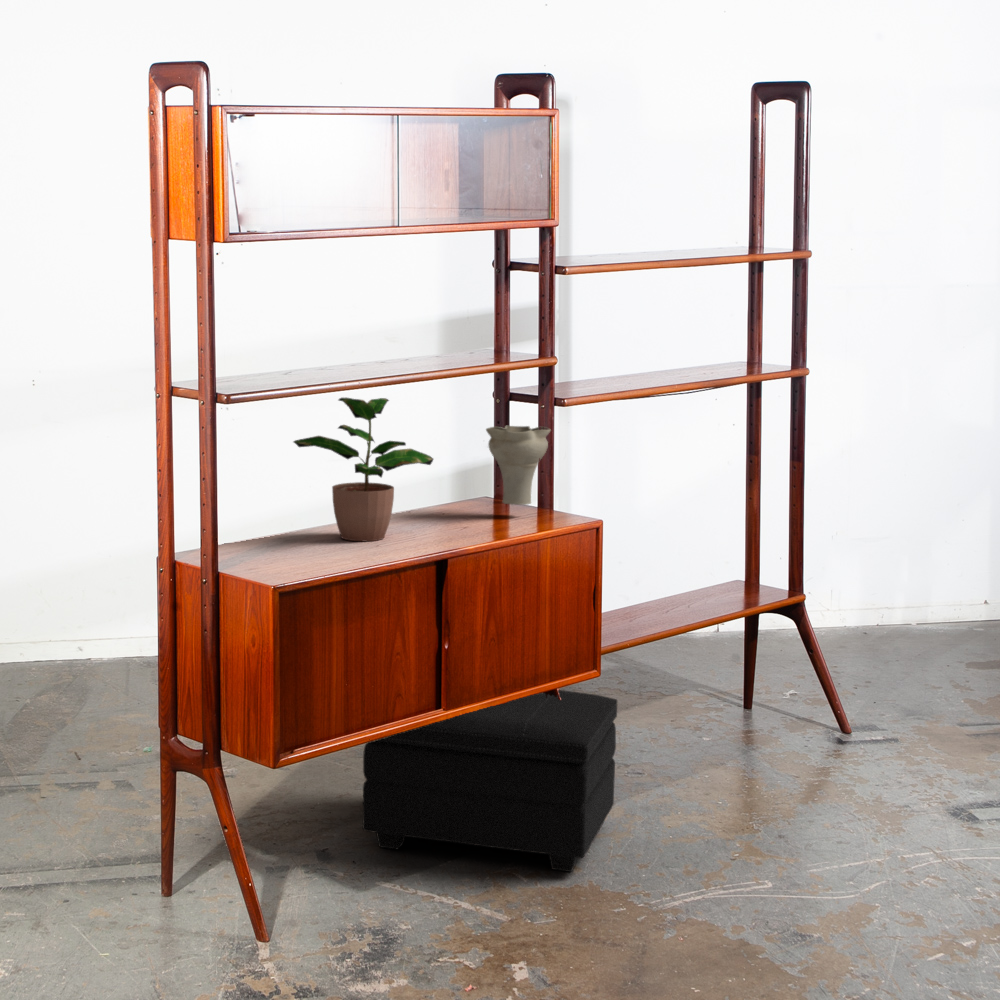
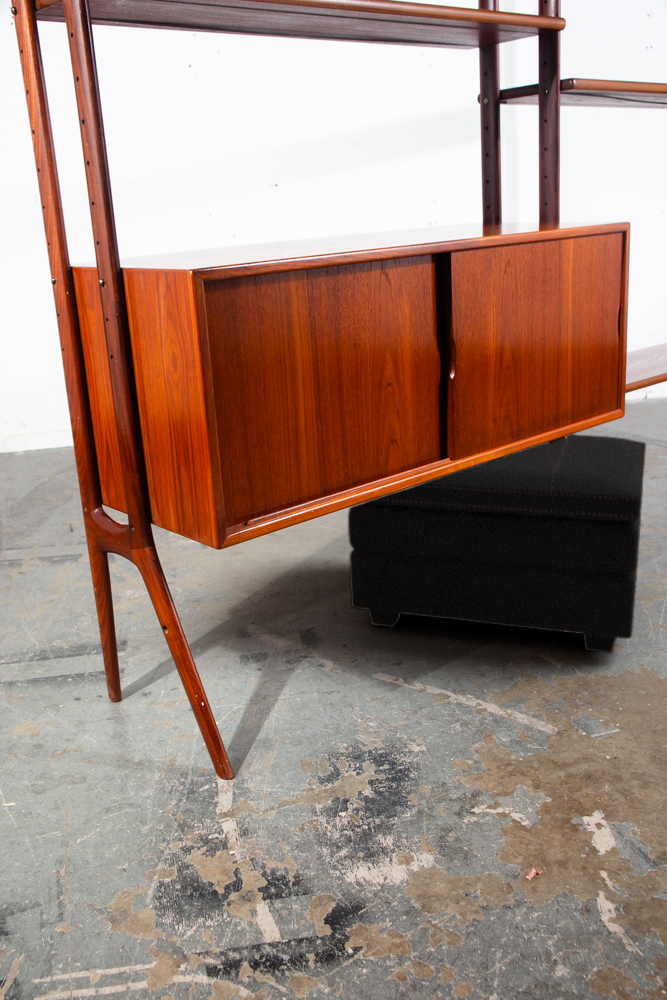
potted plant: present [294,398,433,541] -> none [231,29,420,246]
vase: present [486,426,550,505] -> none [462,103,568,227]

